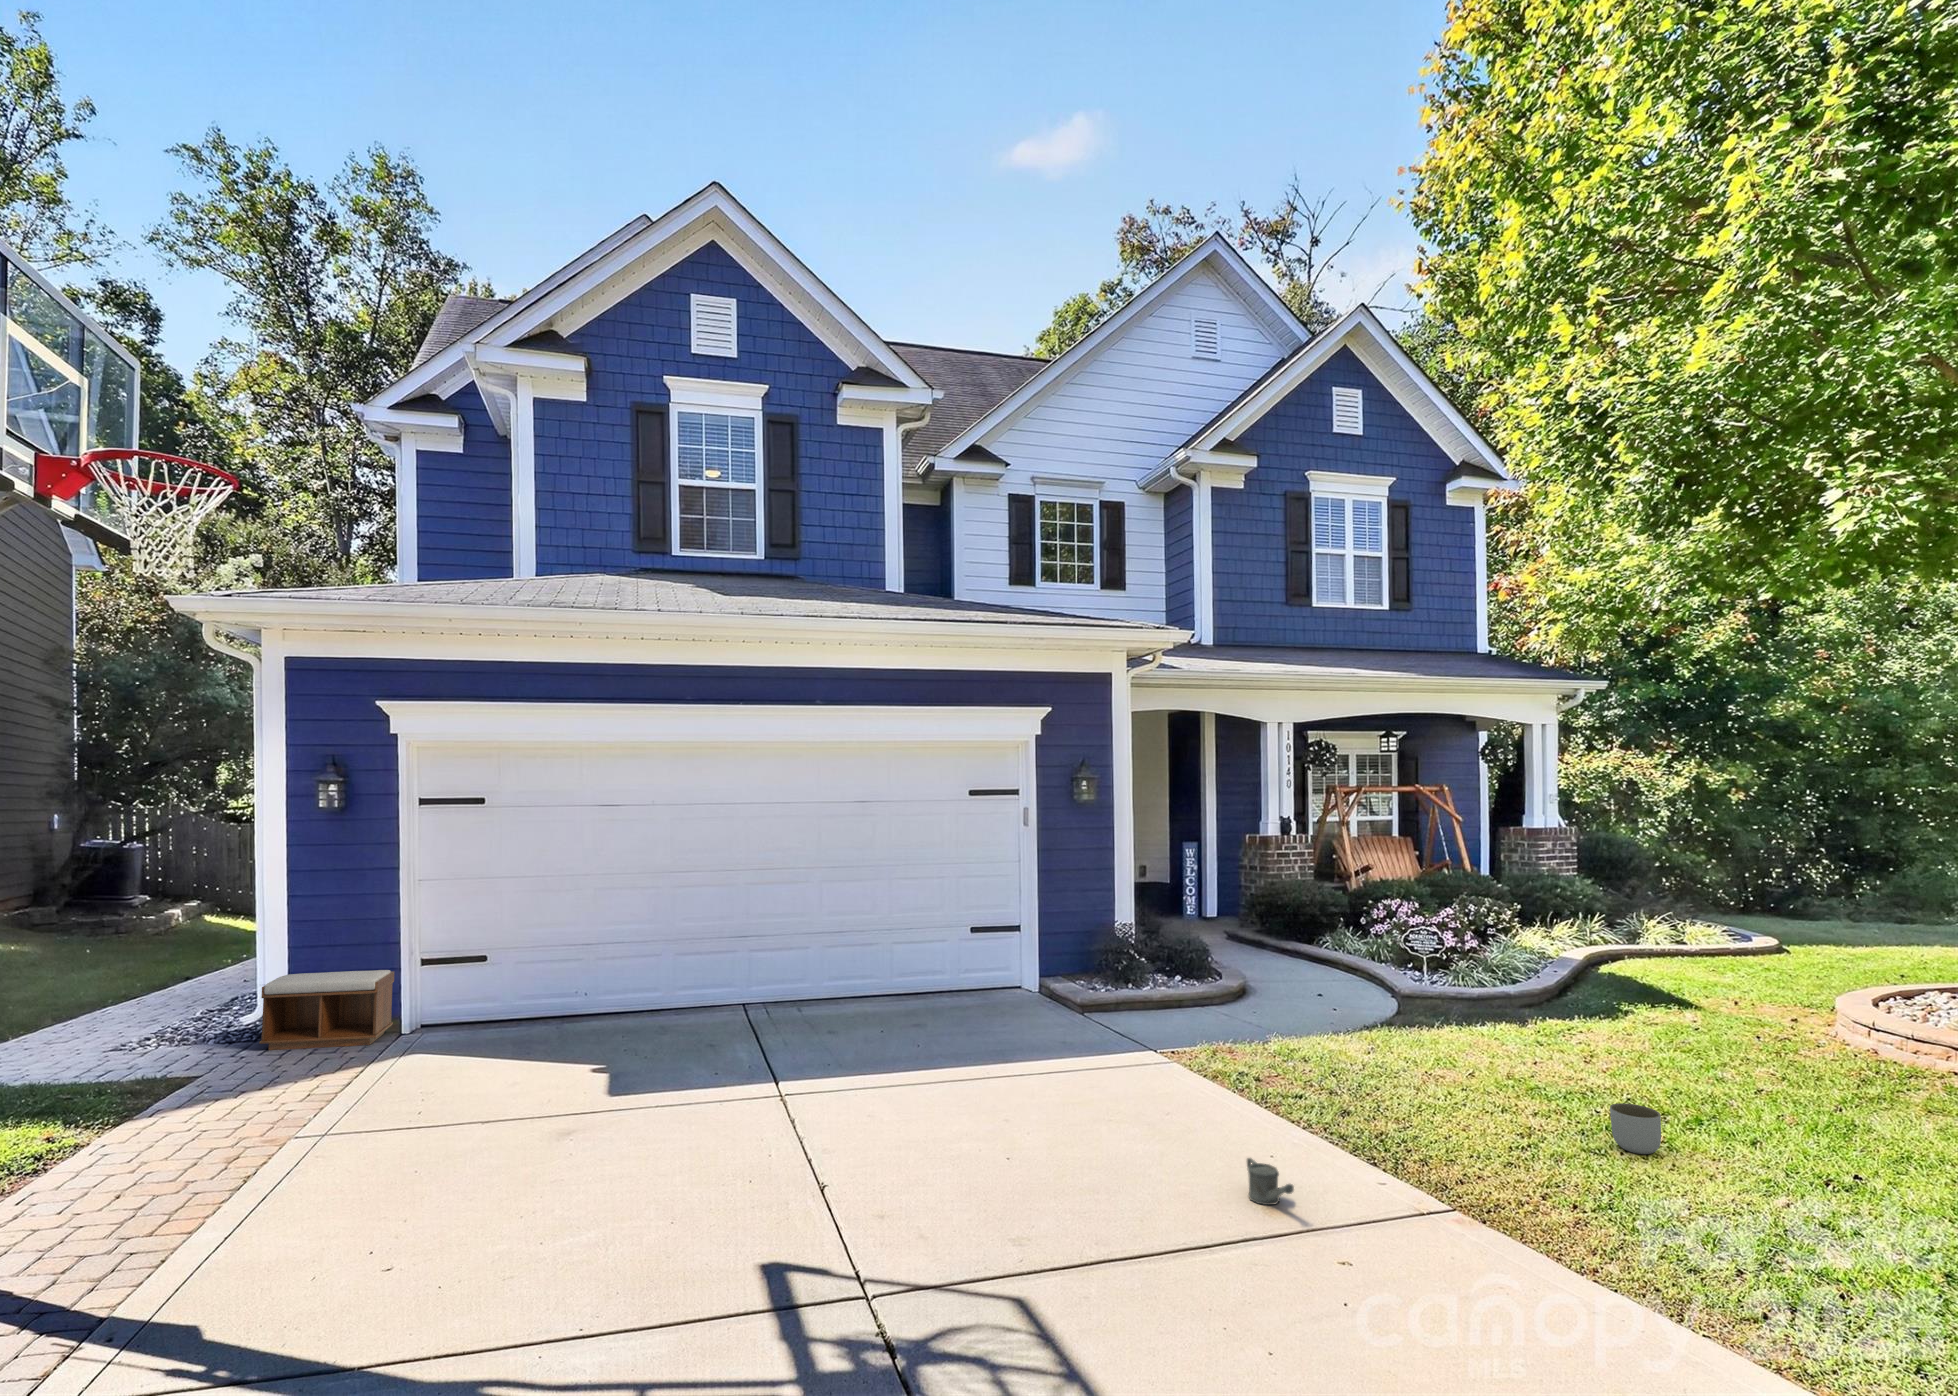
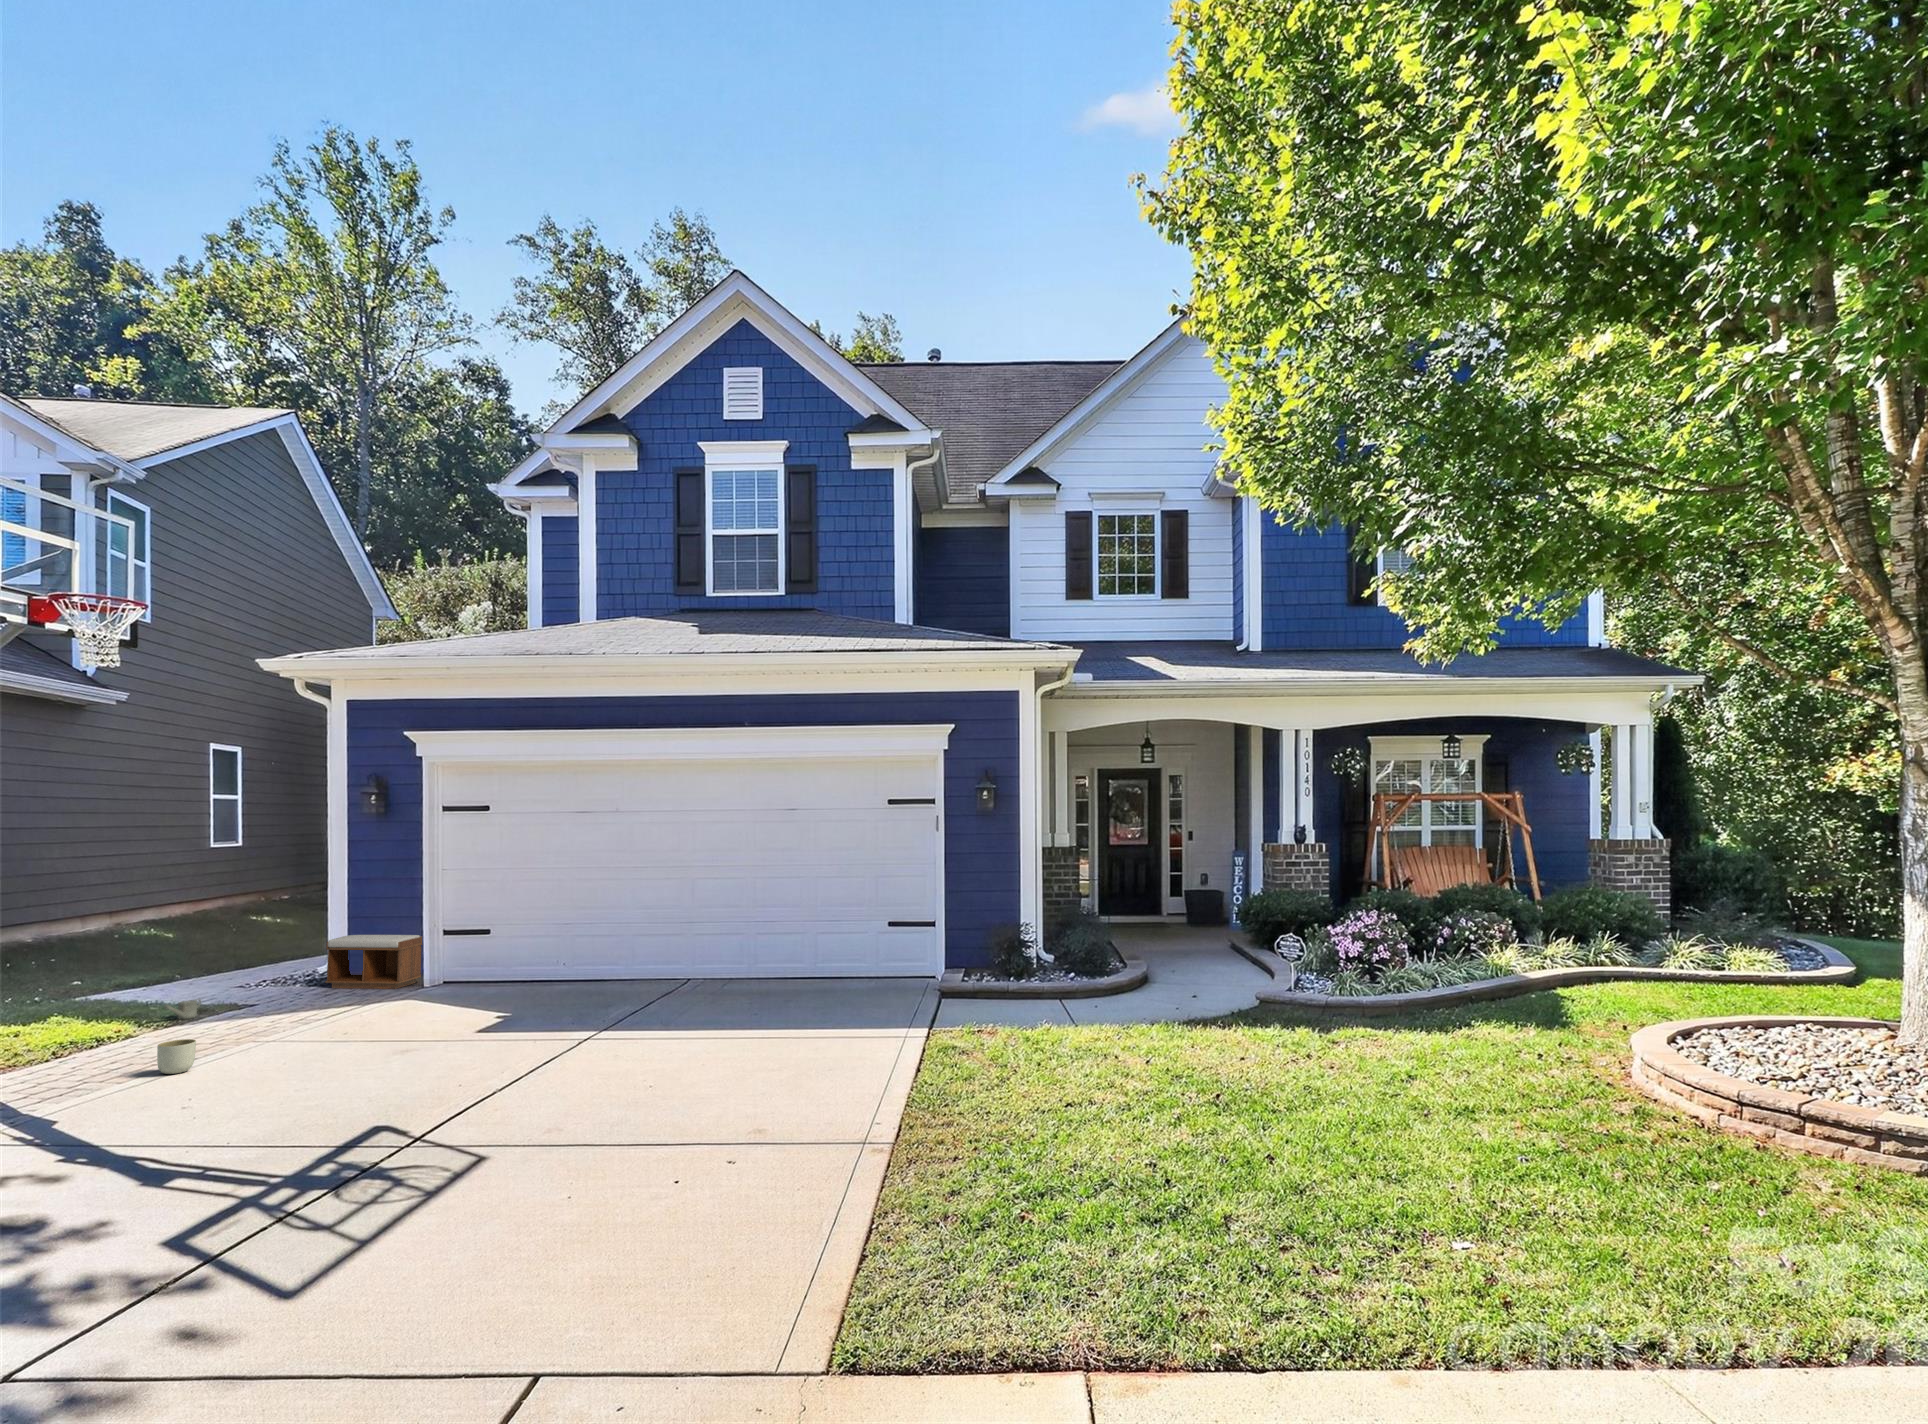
planter: present [1610,1103,1661,1154] -> present [157,1039,196,1074]
watering can: present [1247,1158,1294,1205] -> present [164,999,201,1019]

